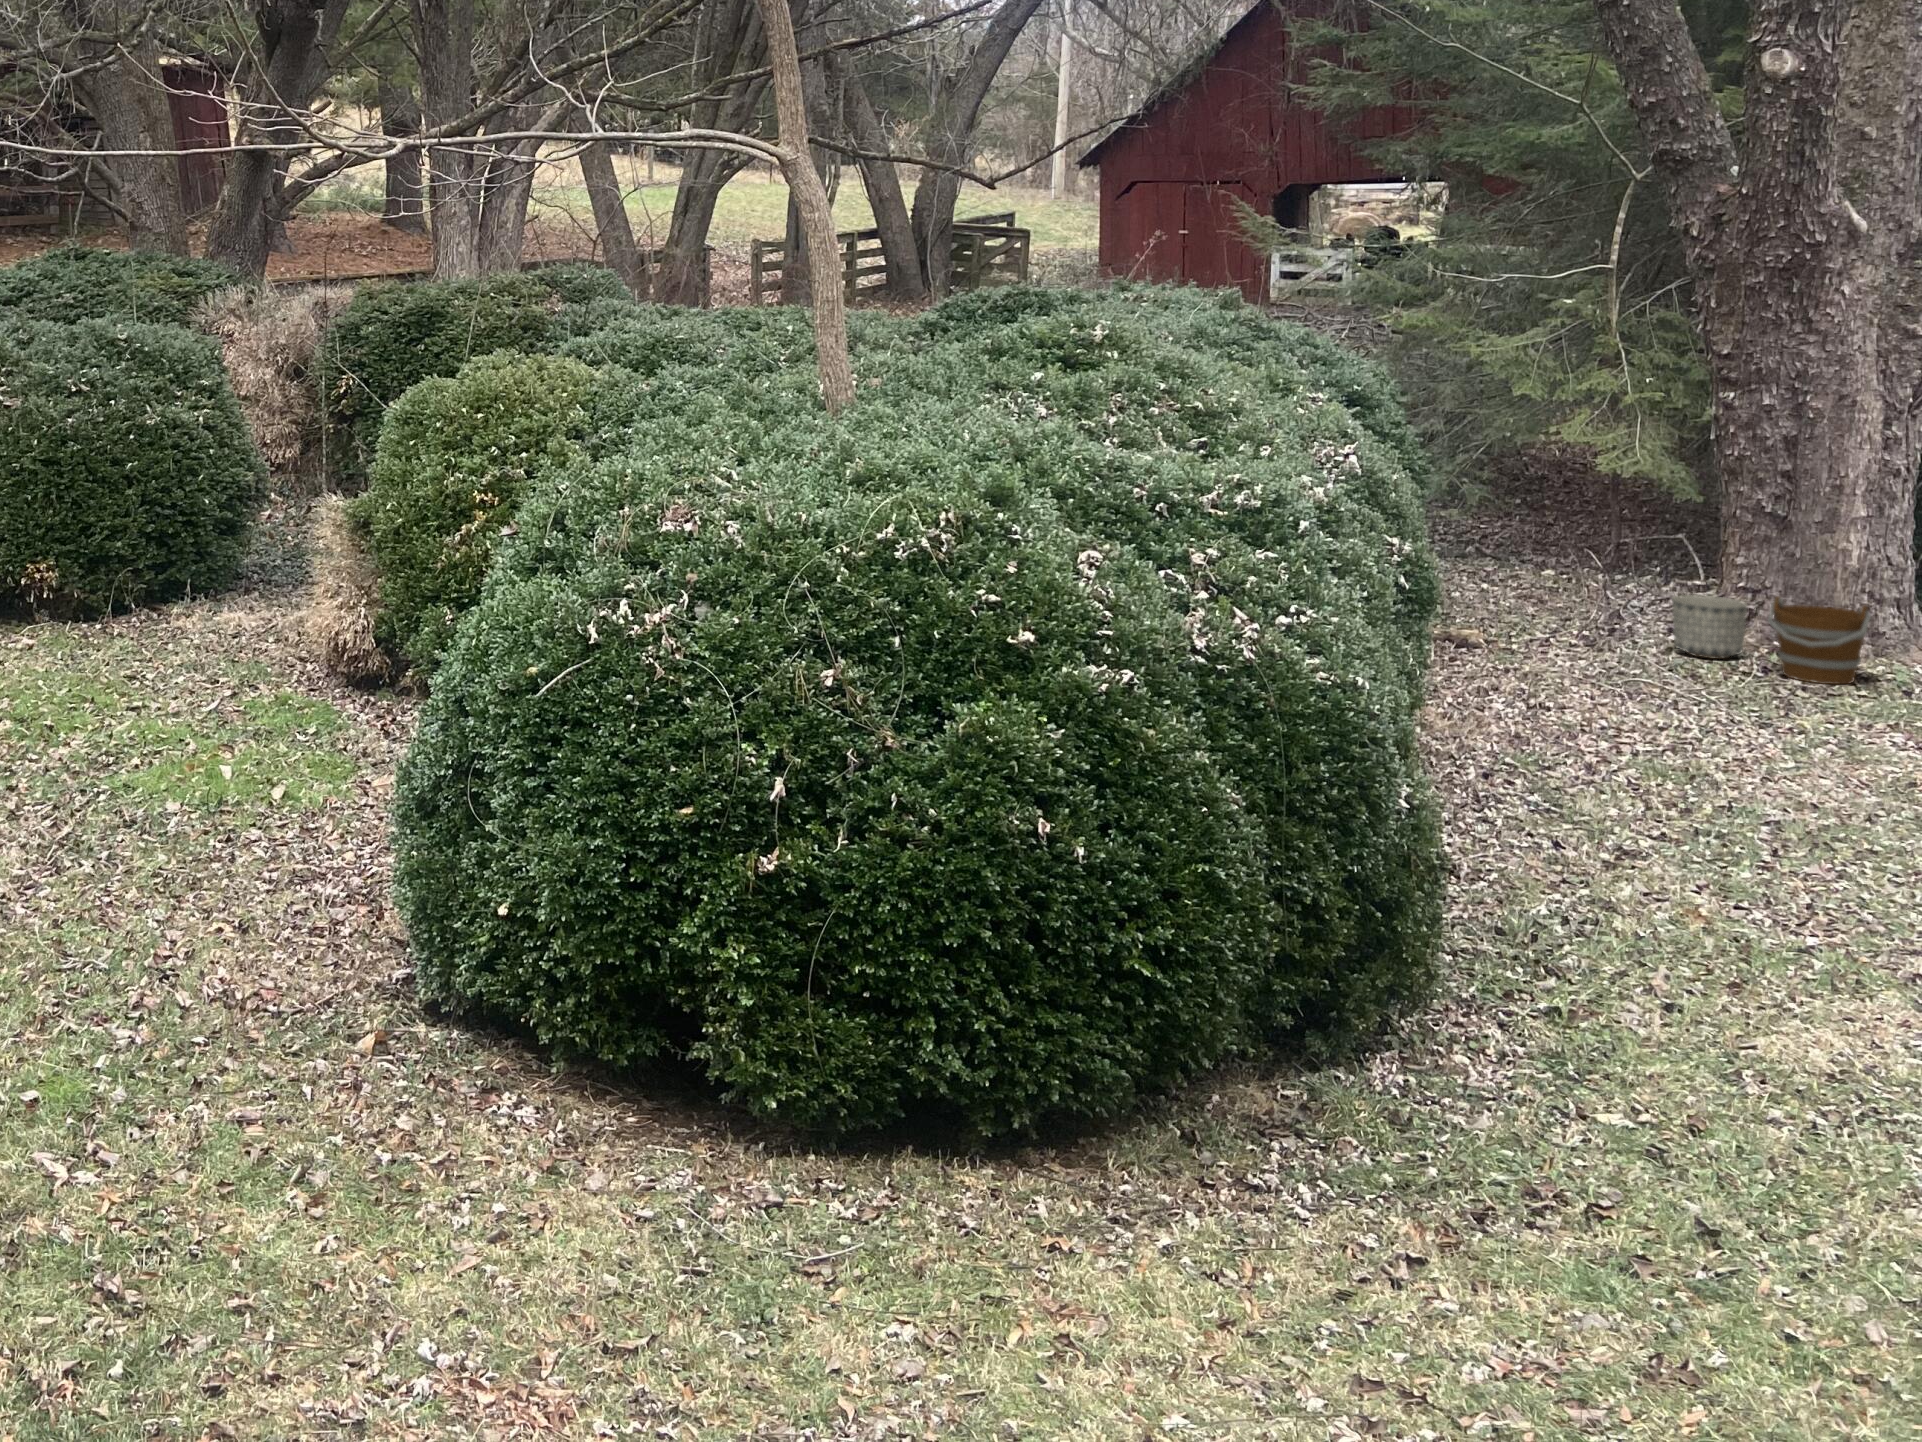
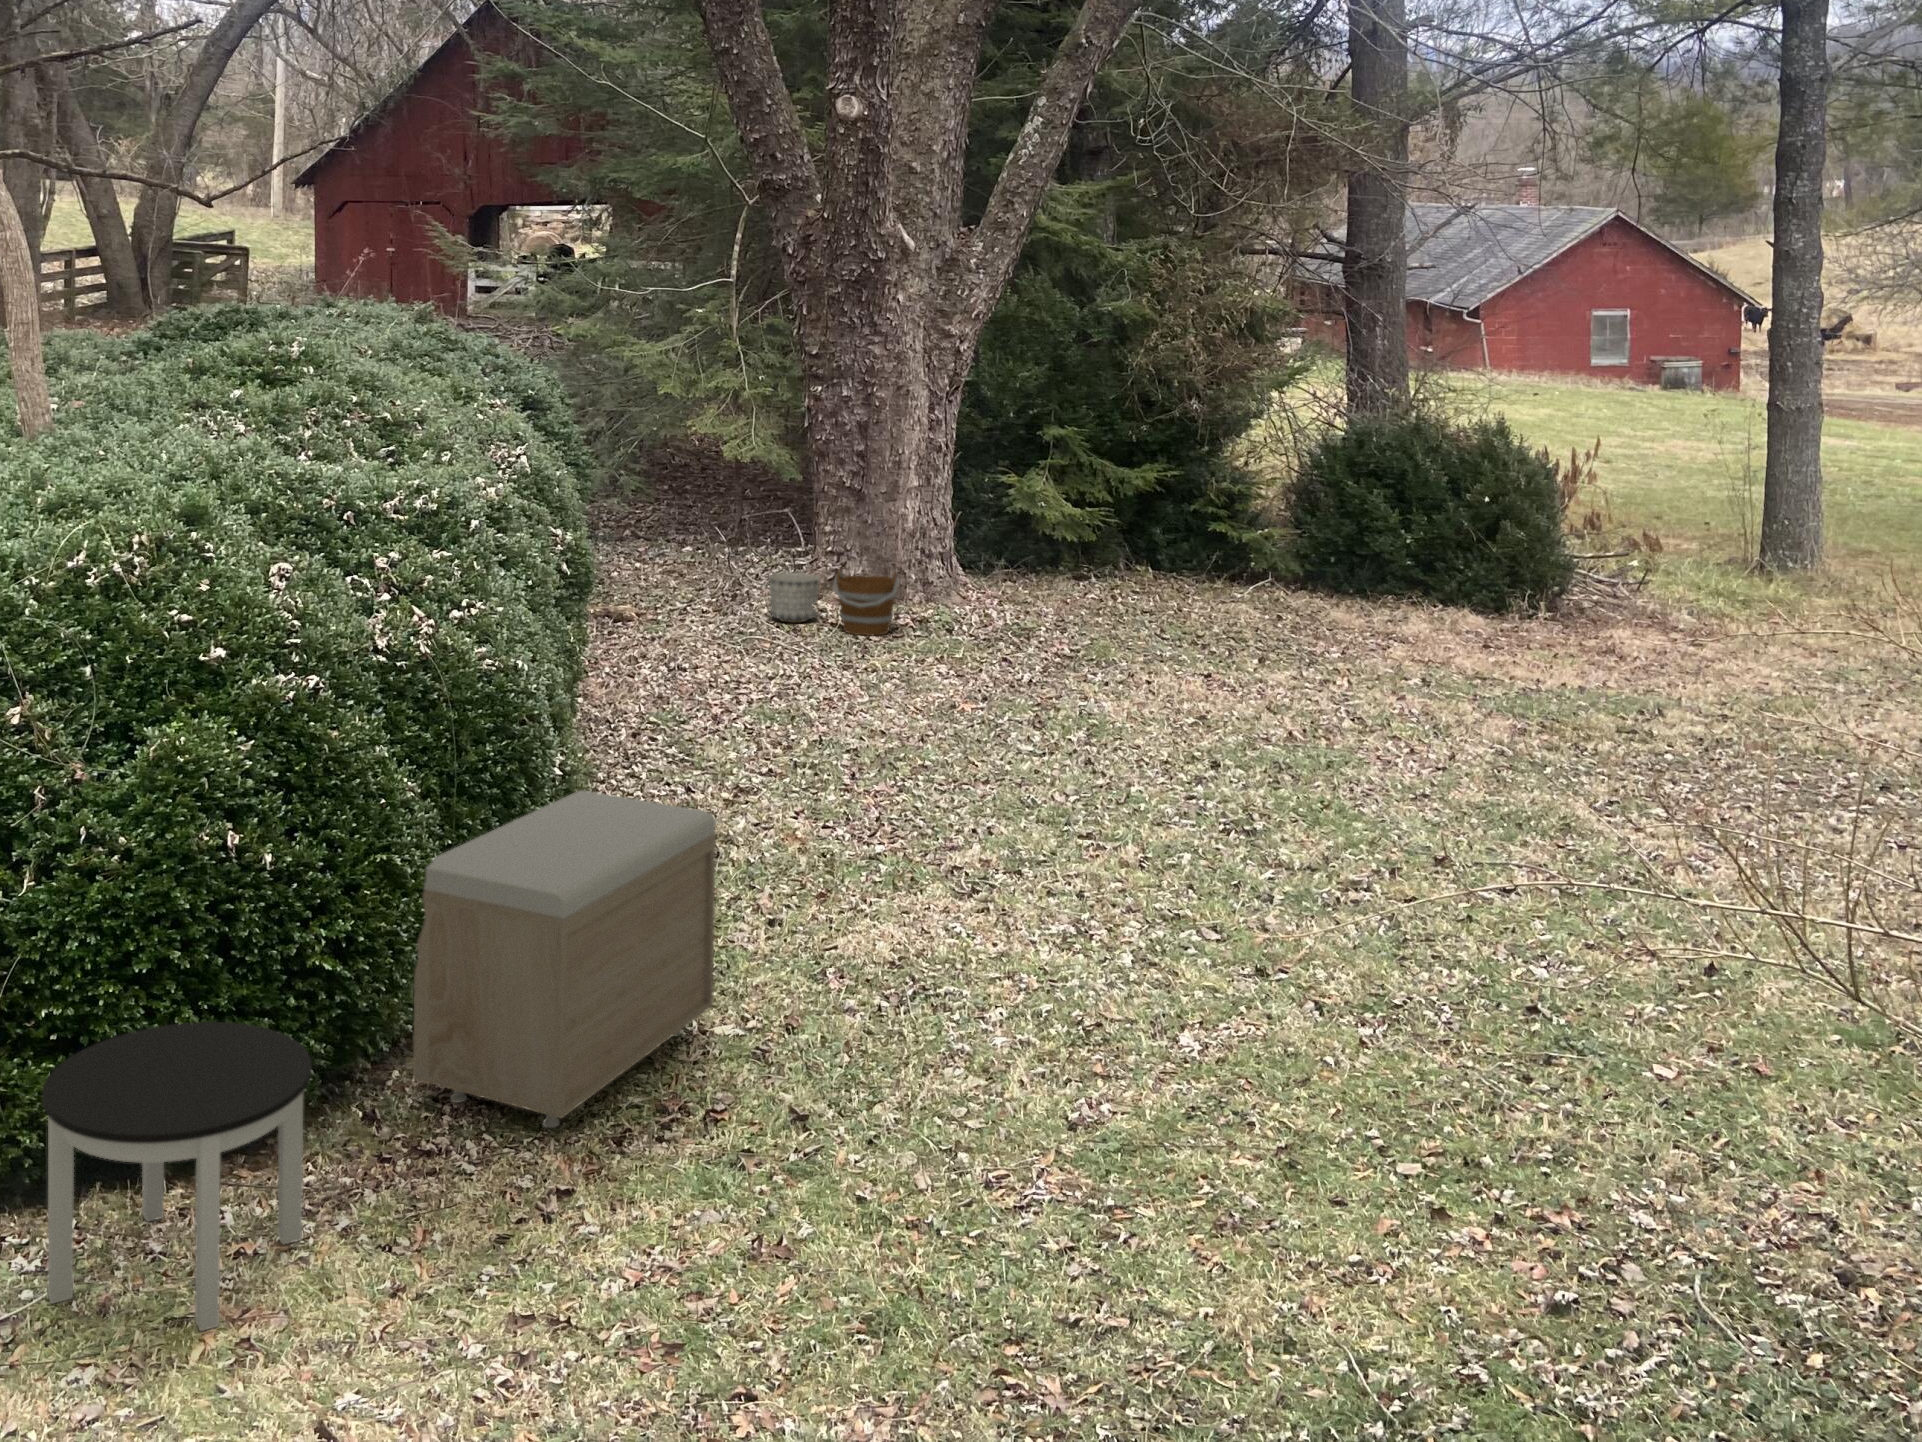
storage bench: none [1227,827,1610,1197] -> present [413,790,716,1128]
round table: none [861,1004,1130,1312] -> present [42,1022,312,1331]

